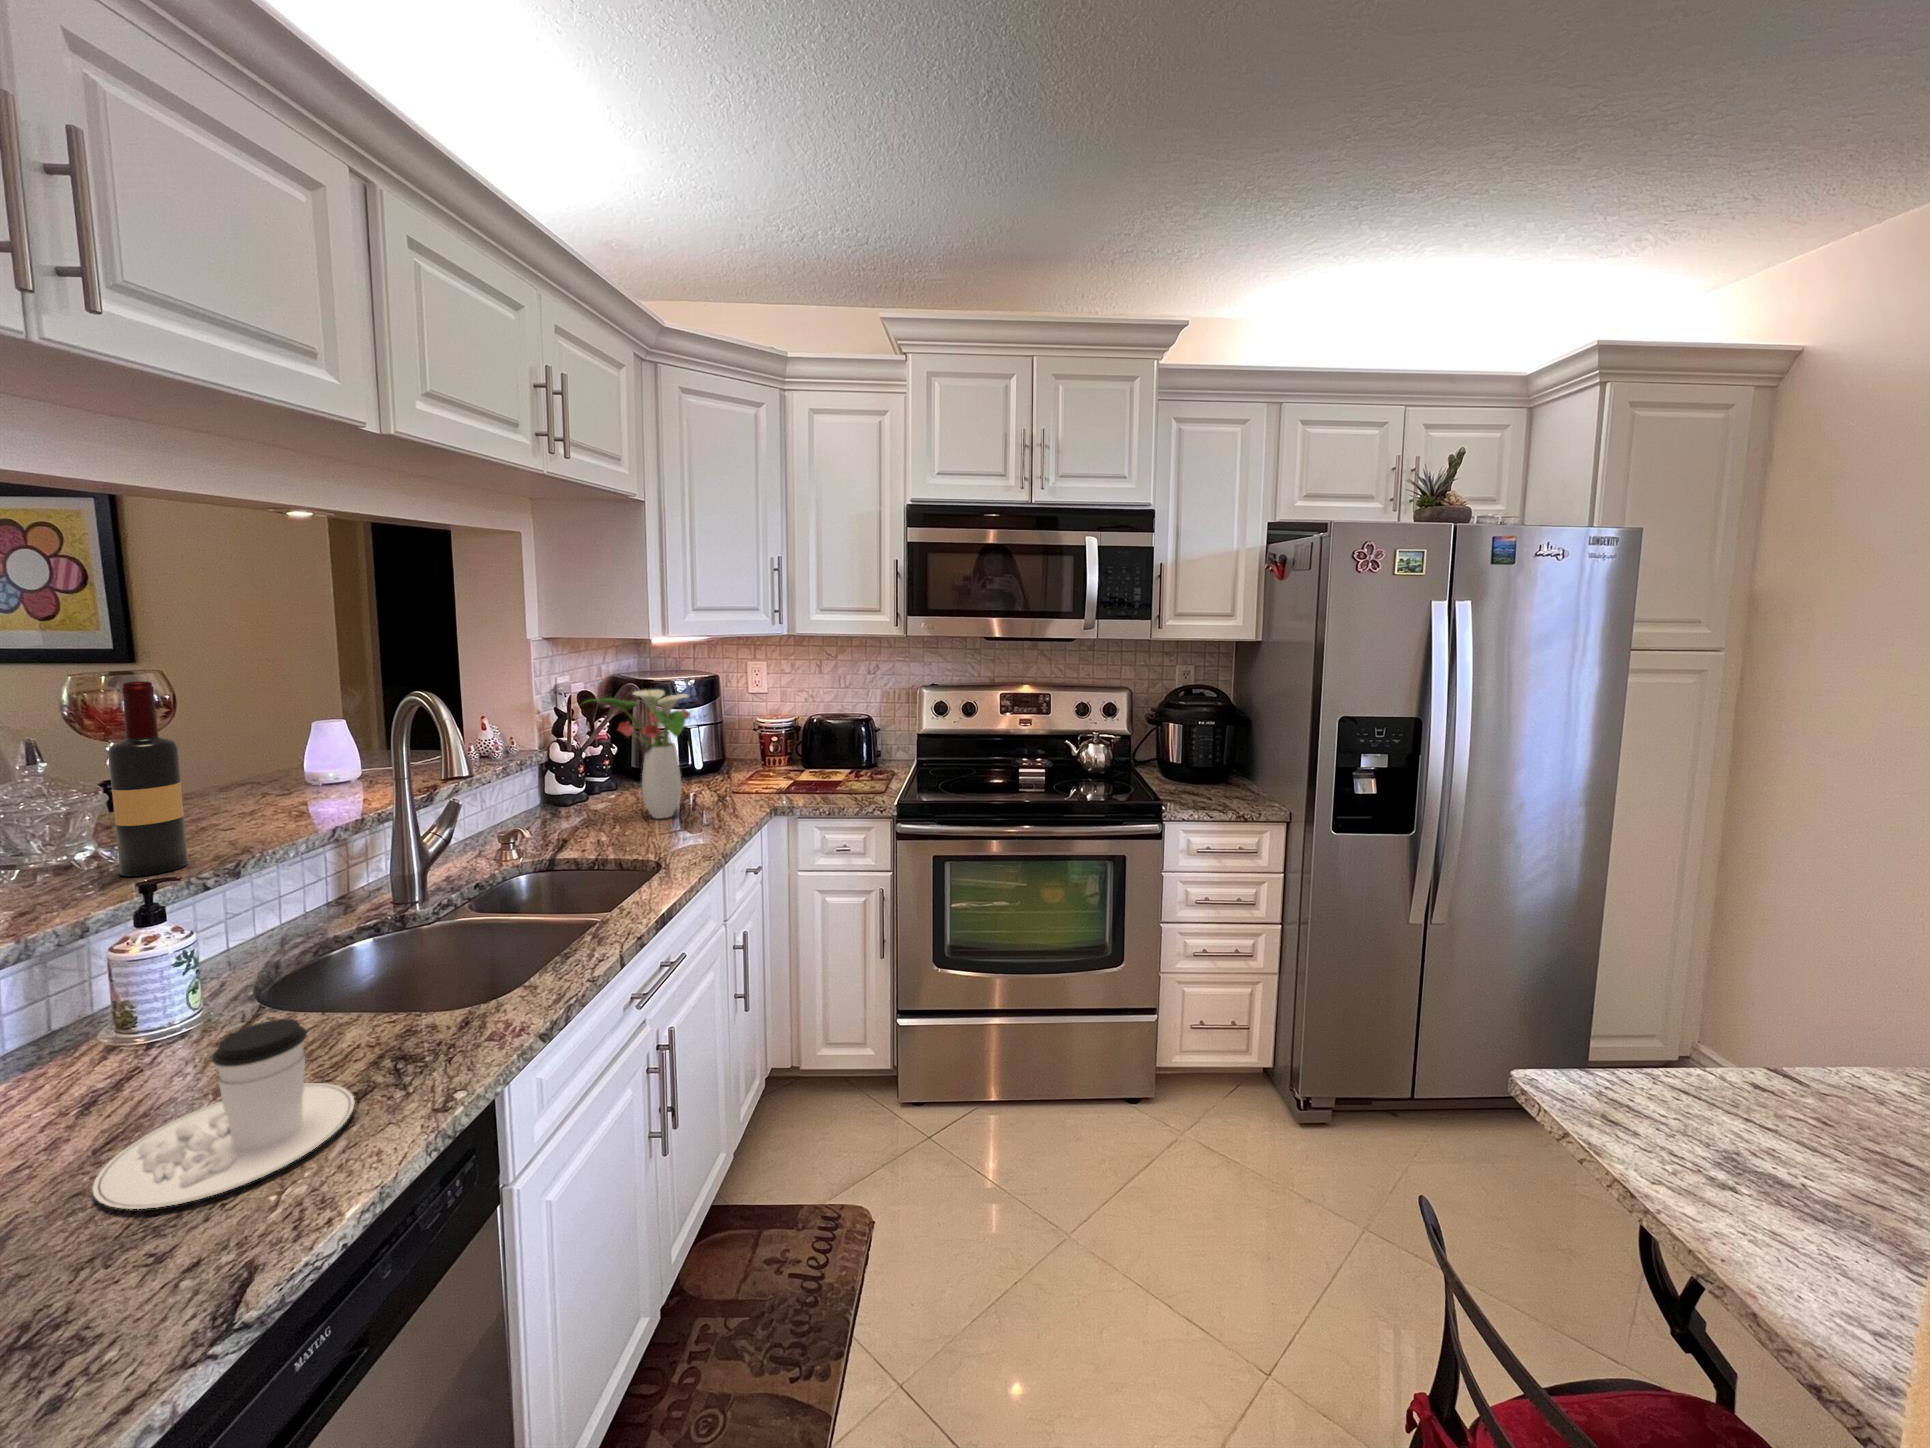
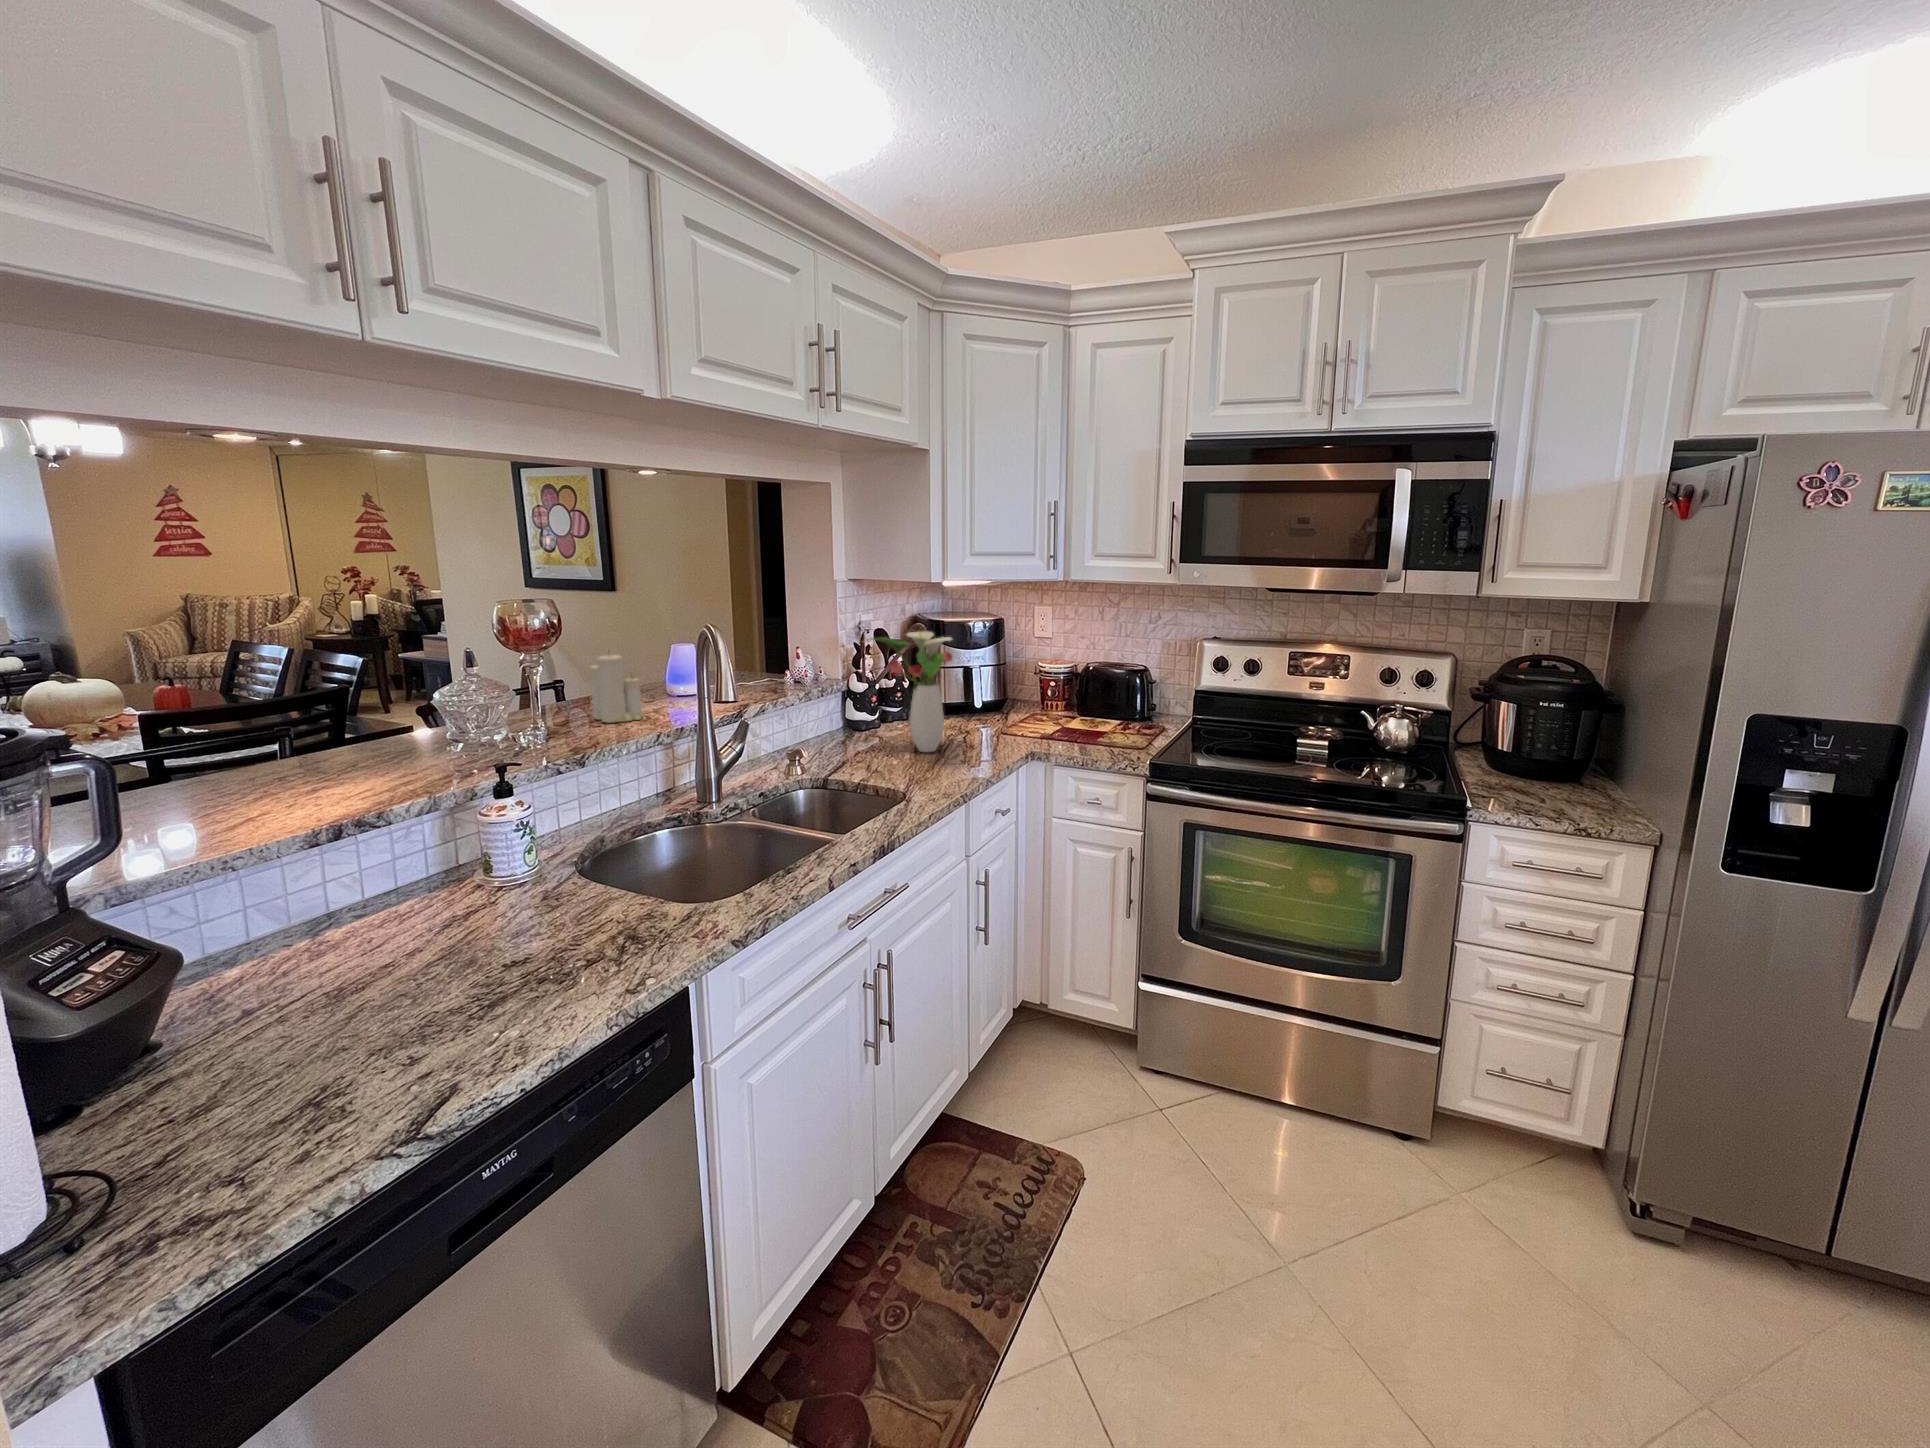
wine bottle: present [108,681,188,876] -> none [507,609,556,757]
candle: none [208,728,293,823] -> present [590,655,642,723]
coffee cup: present [93,1019,354,1209] -> none [408,890,584,1021]

